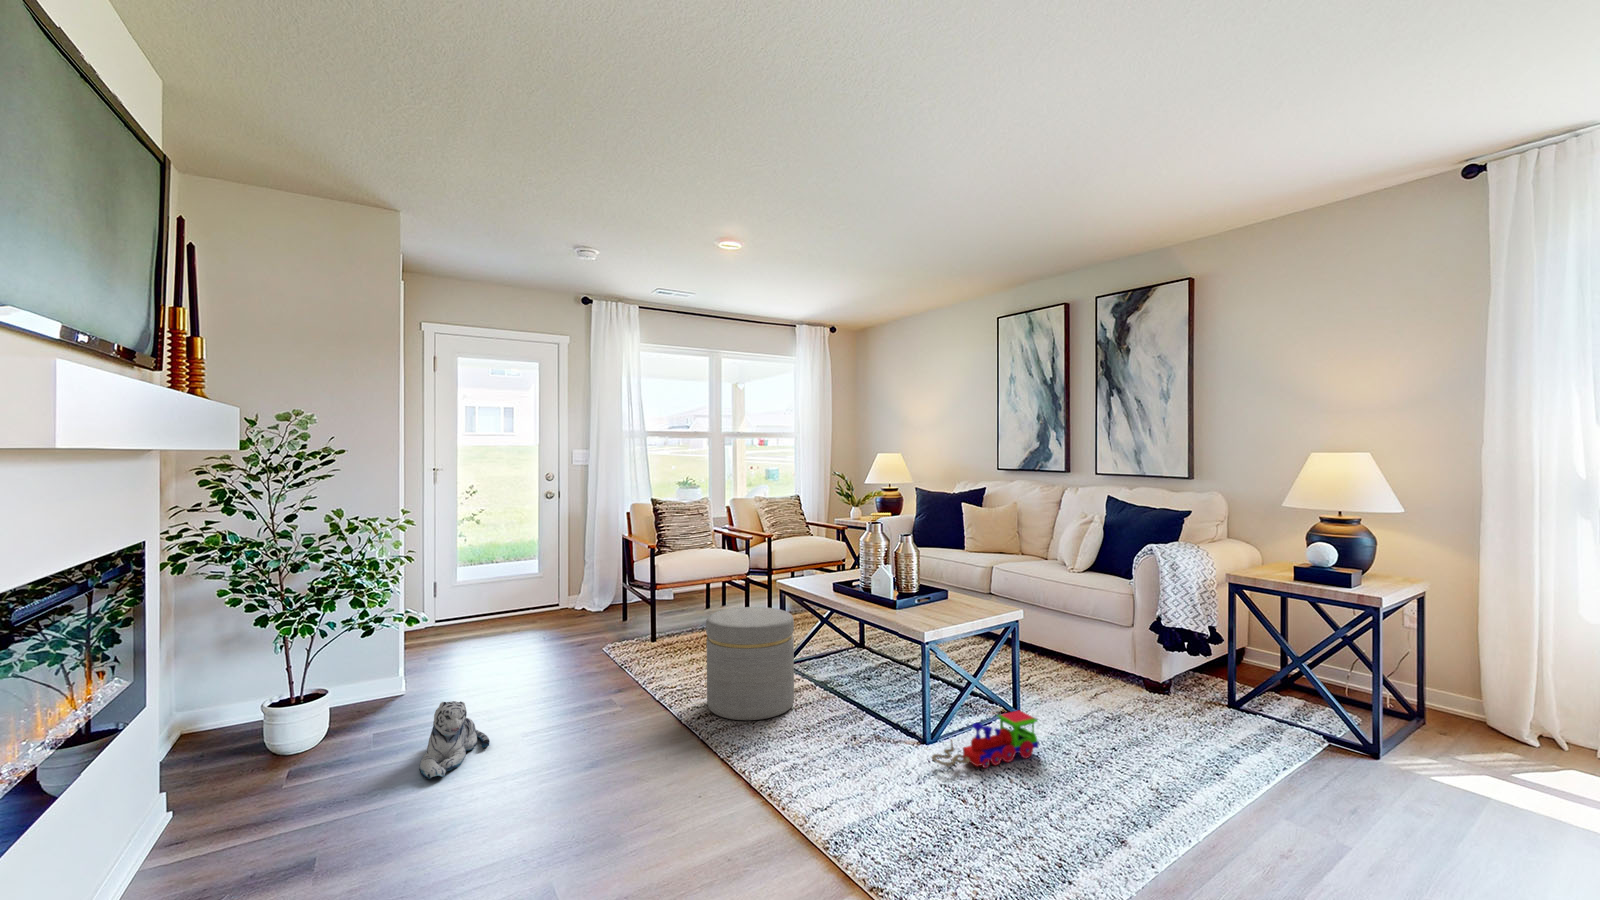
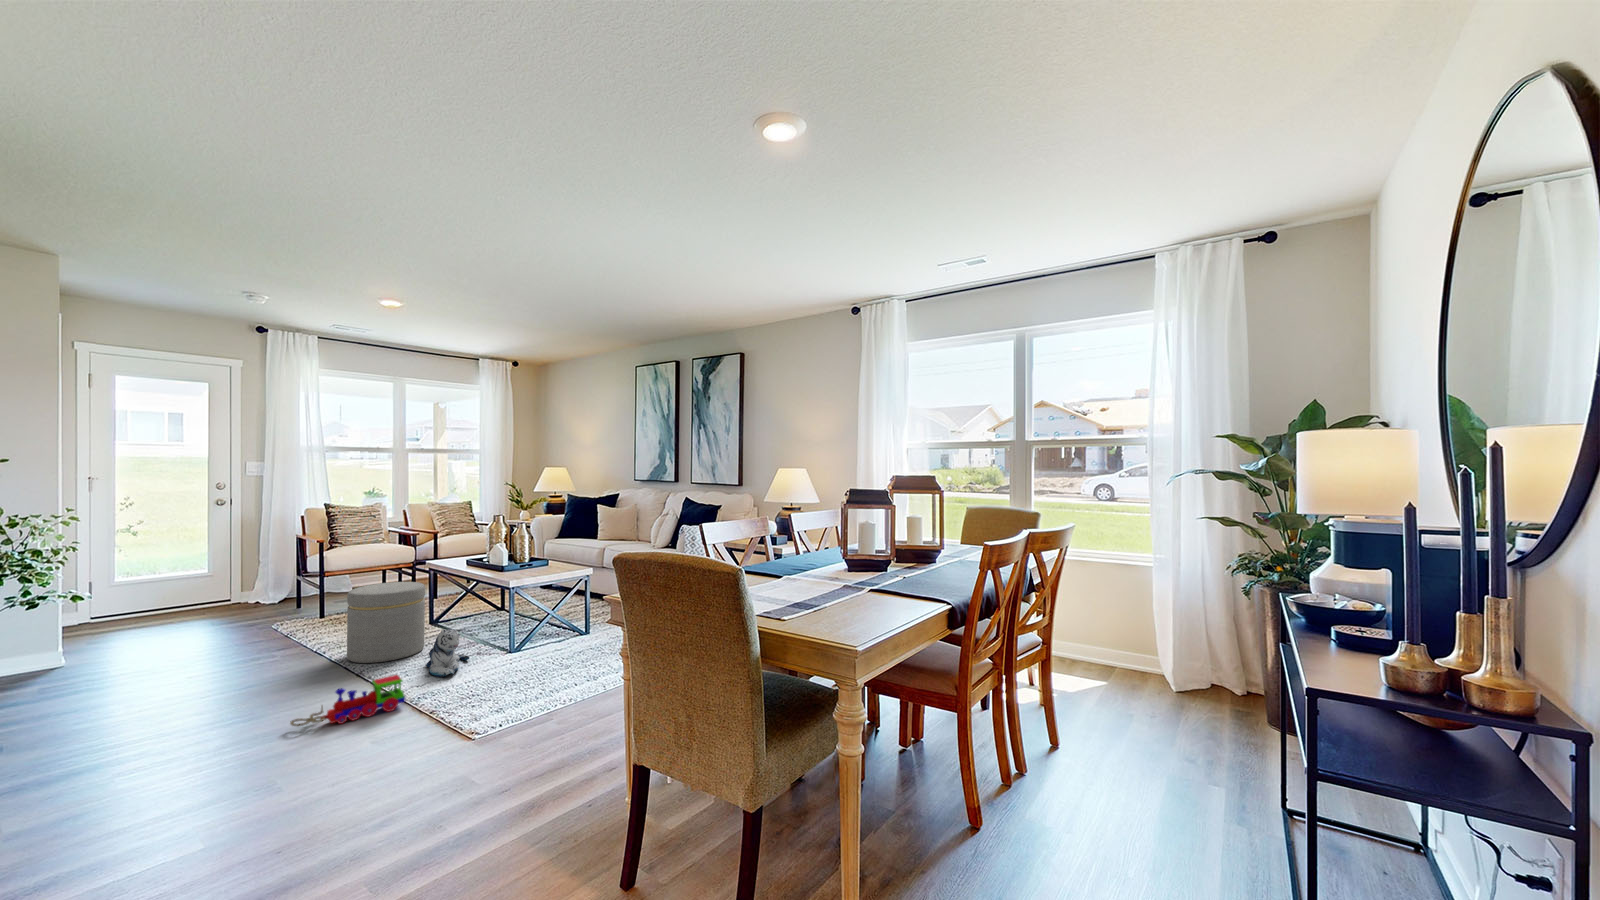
plush toy: present [419,701,490,780] -> present [426,630,469,677]
toy train: present [932,710,1039,768] -> present [290,675,406,726]

